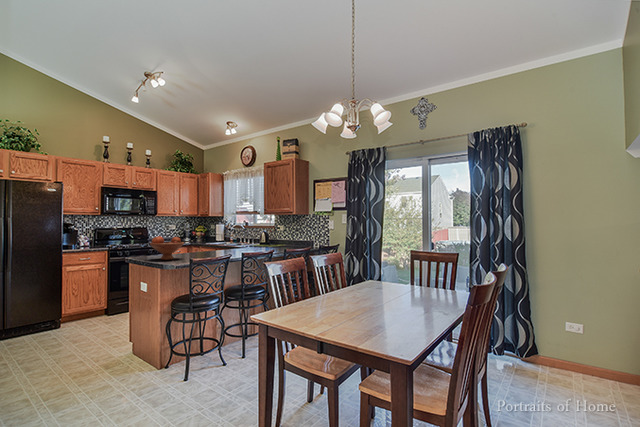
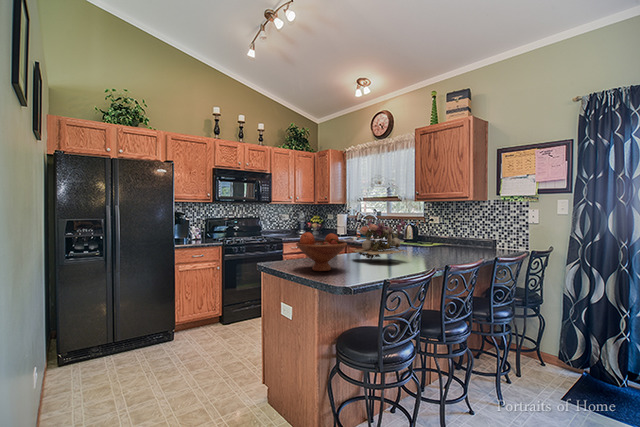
flower arrangement: none [197,227,233,255] -> present [354,218,407,260]

